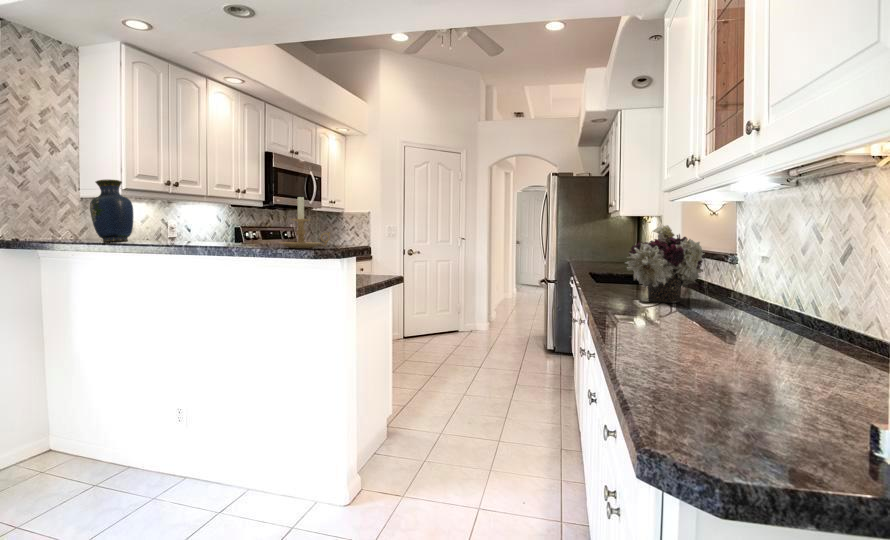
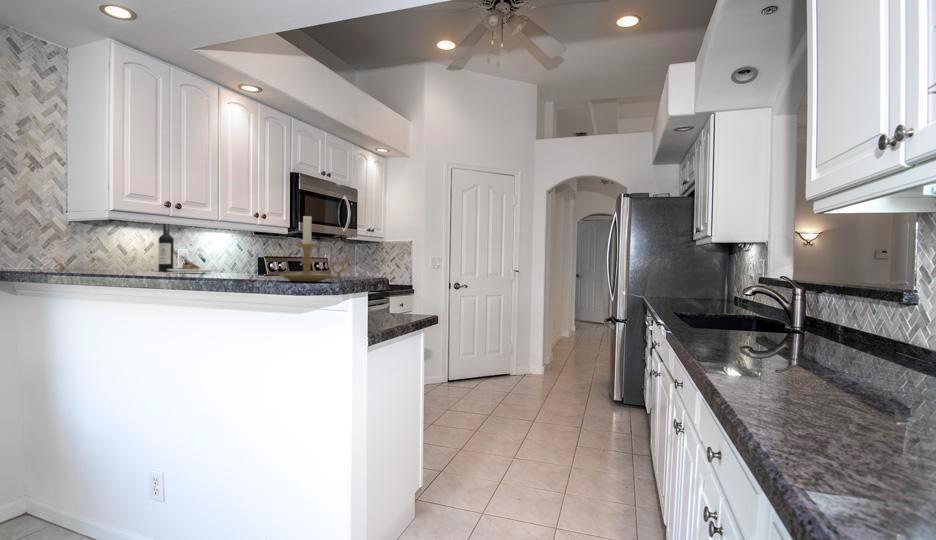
vase: present [90,179,133,243] -> none [42,195,100,275]
wine bottle: none [156,196,209,241] -> present [158,224,214,272]
flower arrangement: present [625,225,705,303] -> none [749,250,874,363]

